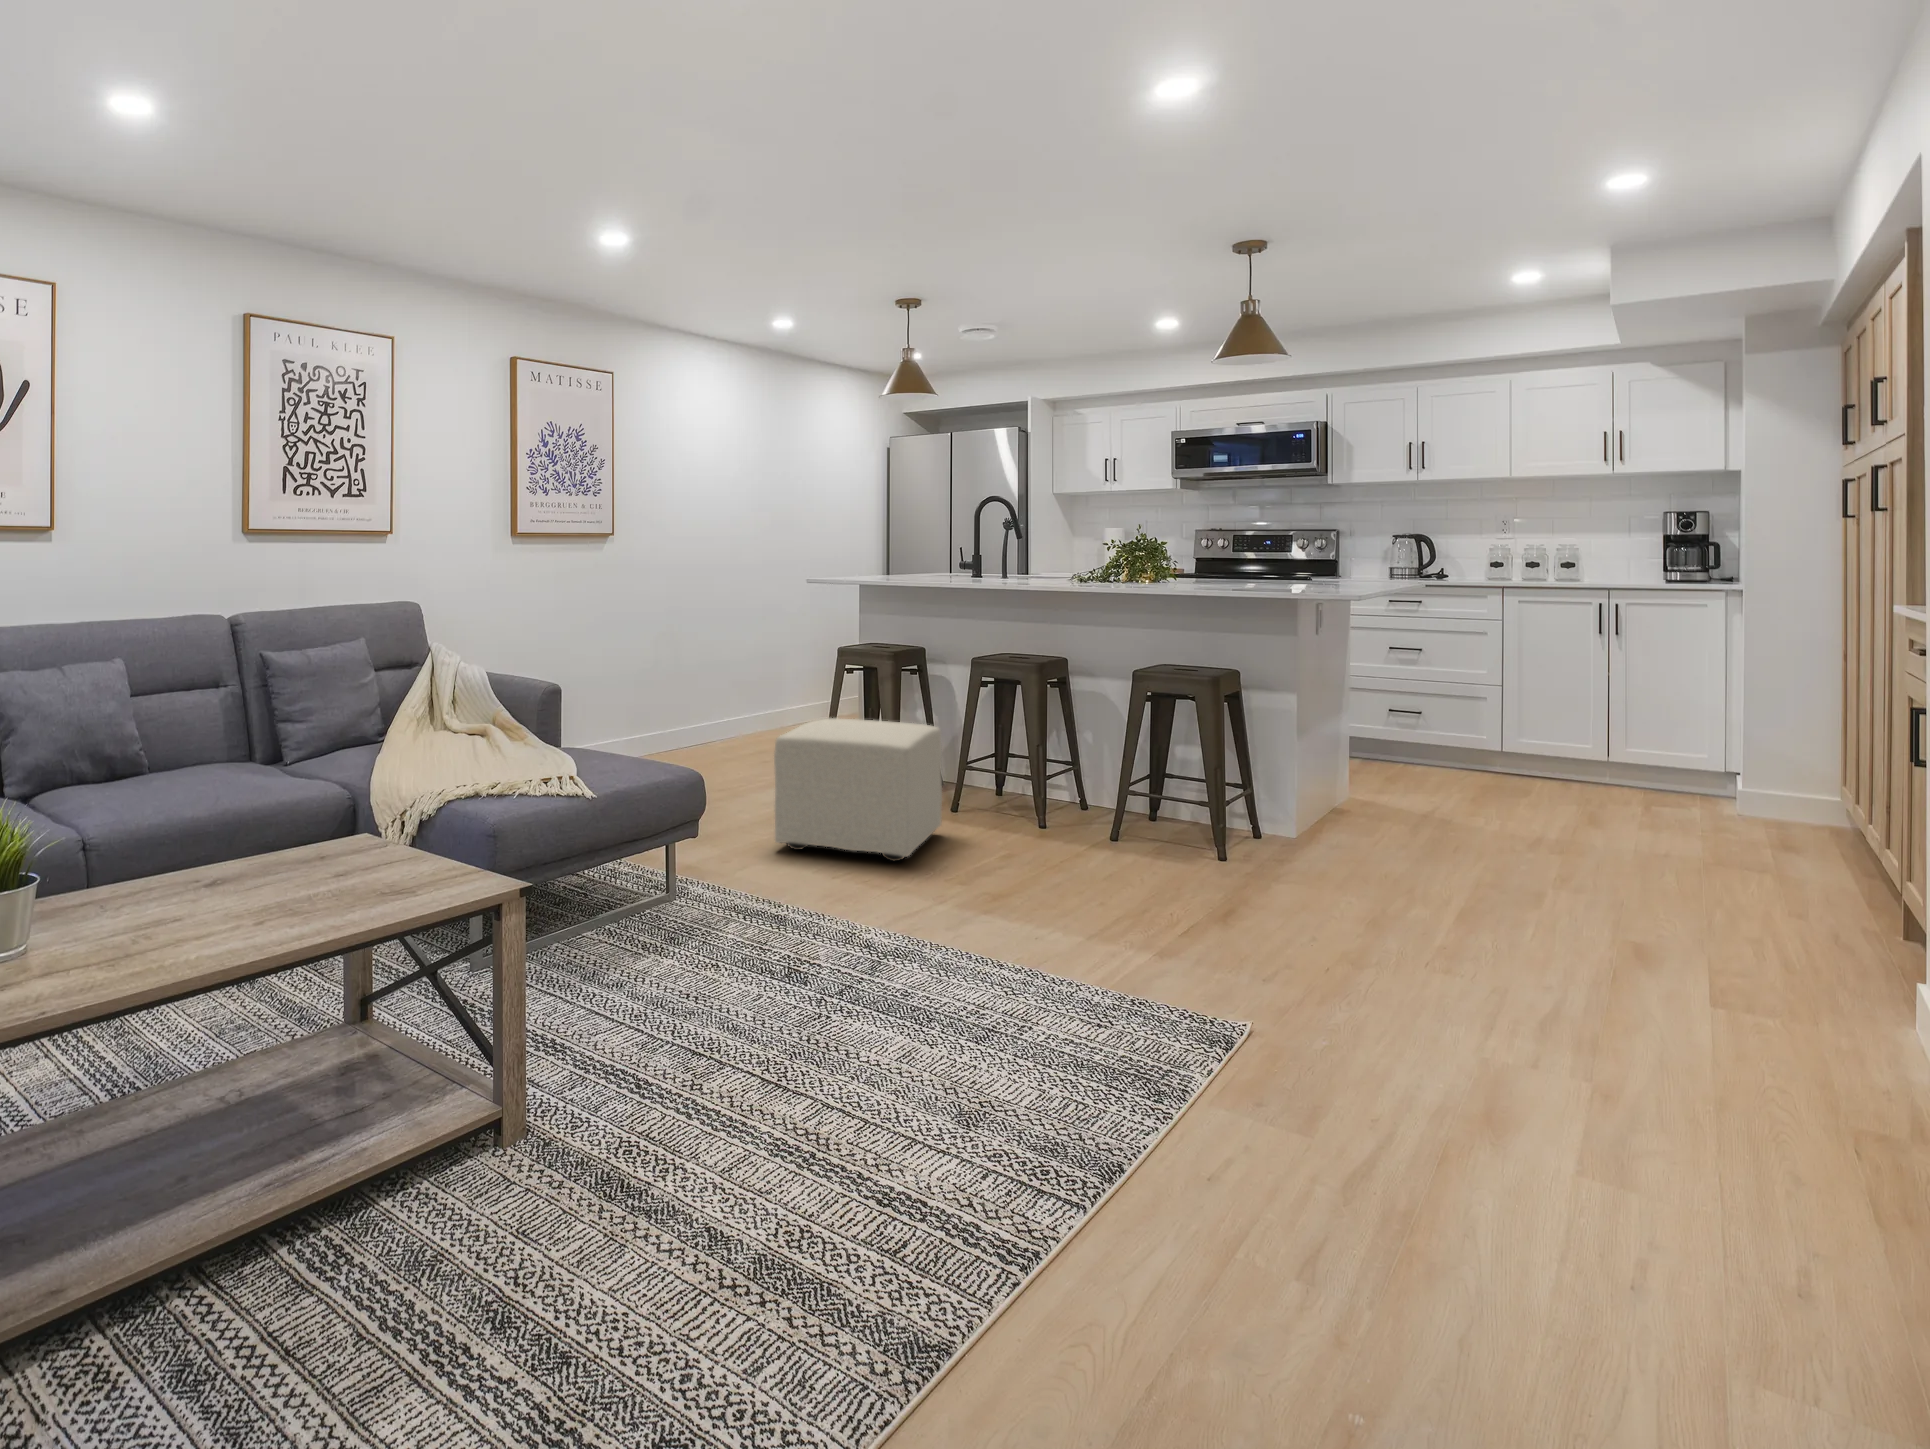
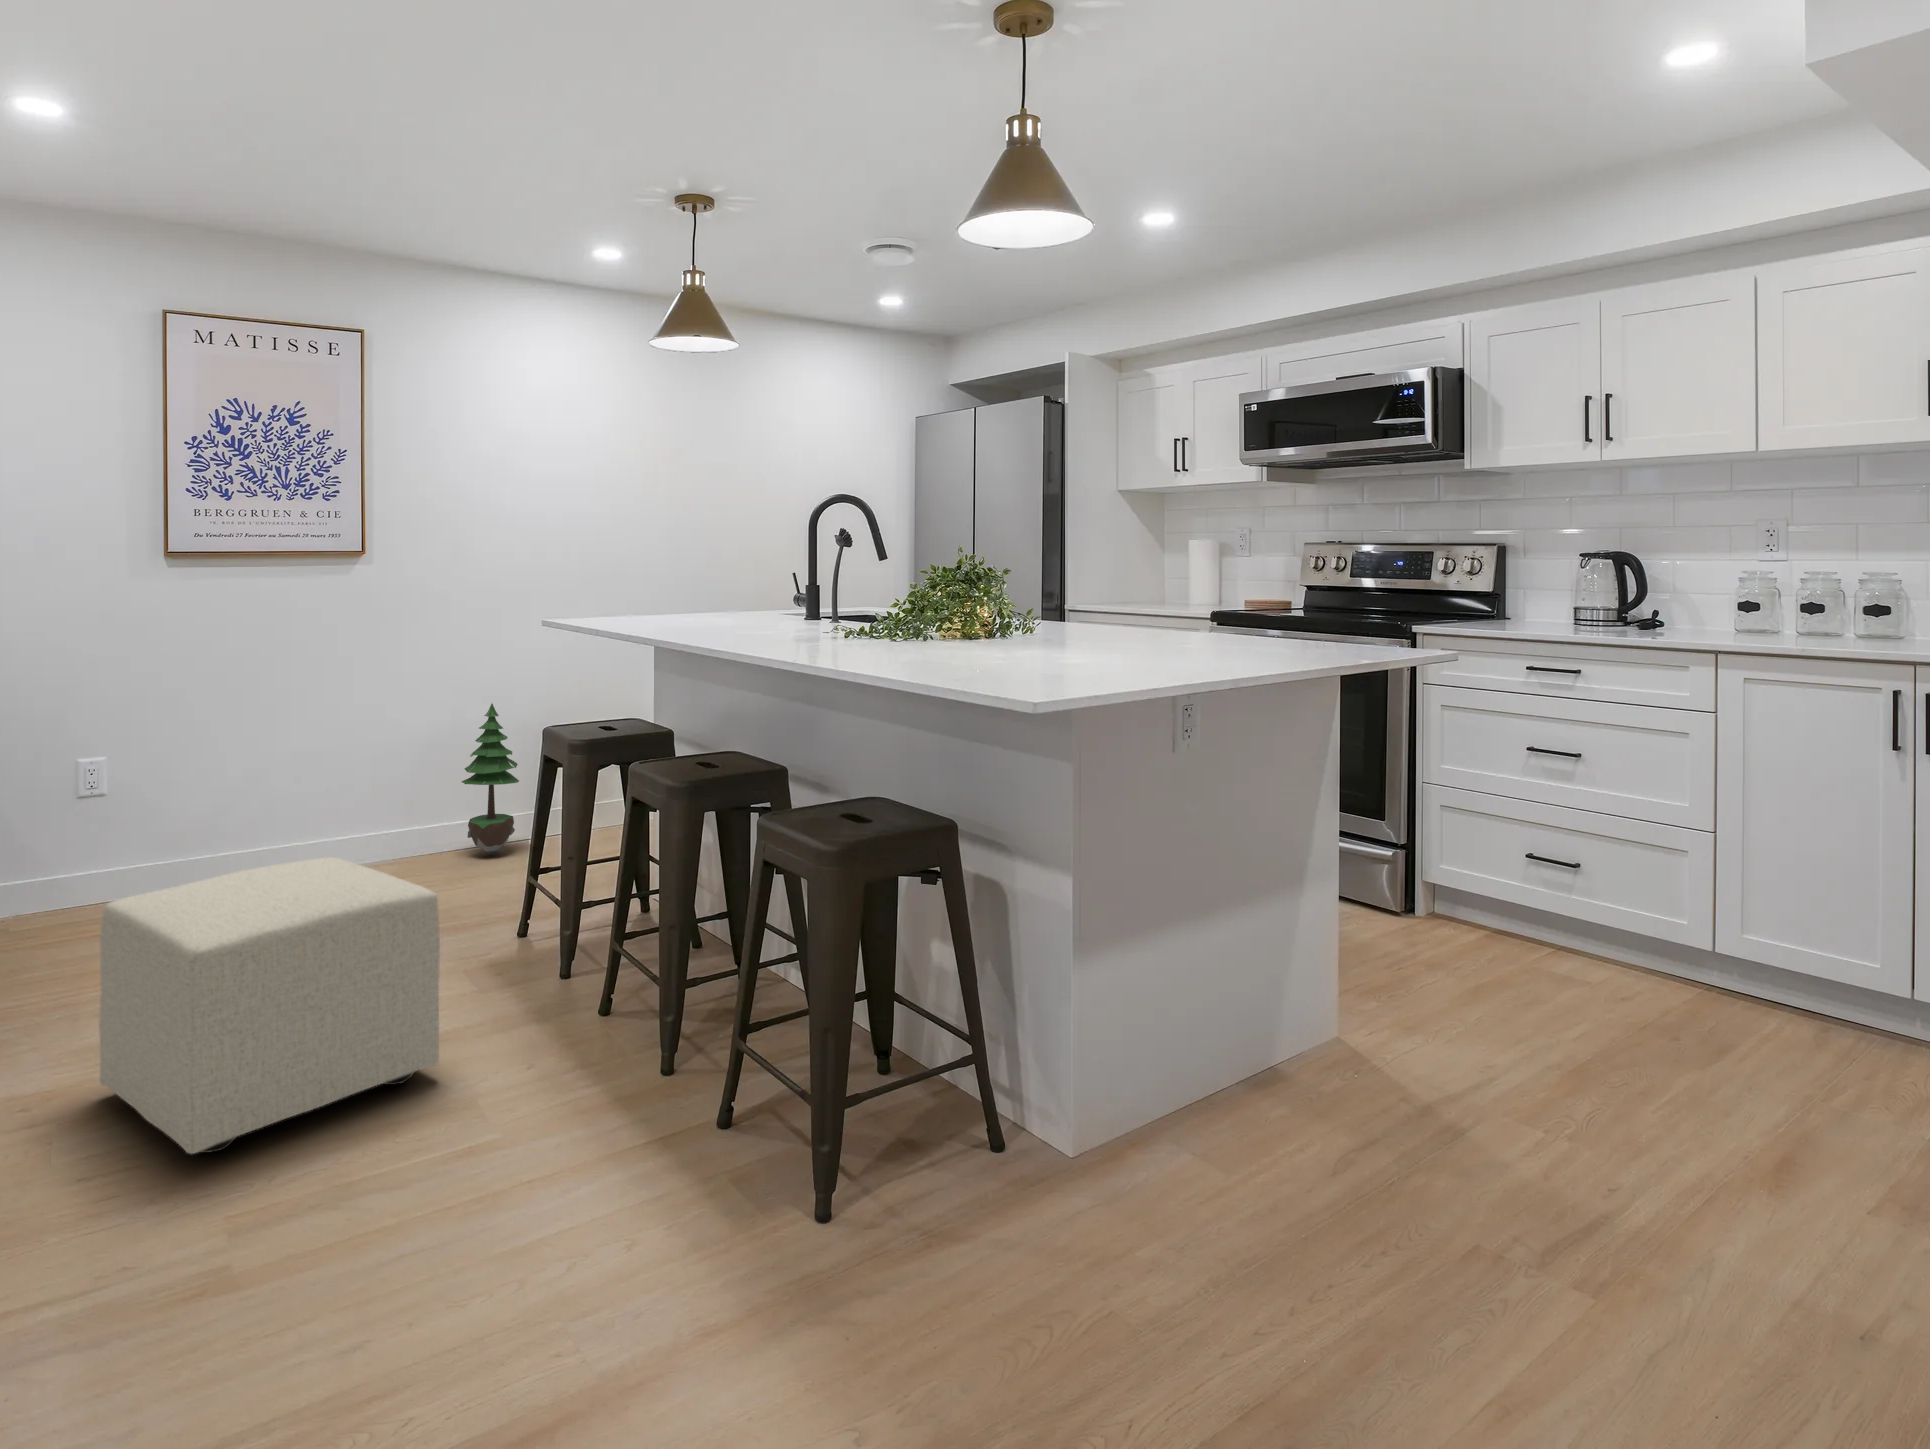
potted tree: none [667,642,706,753] -> present [462,704,519,855]

